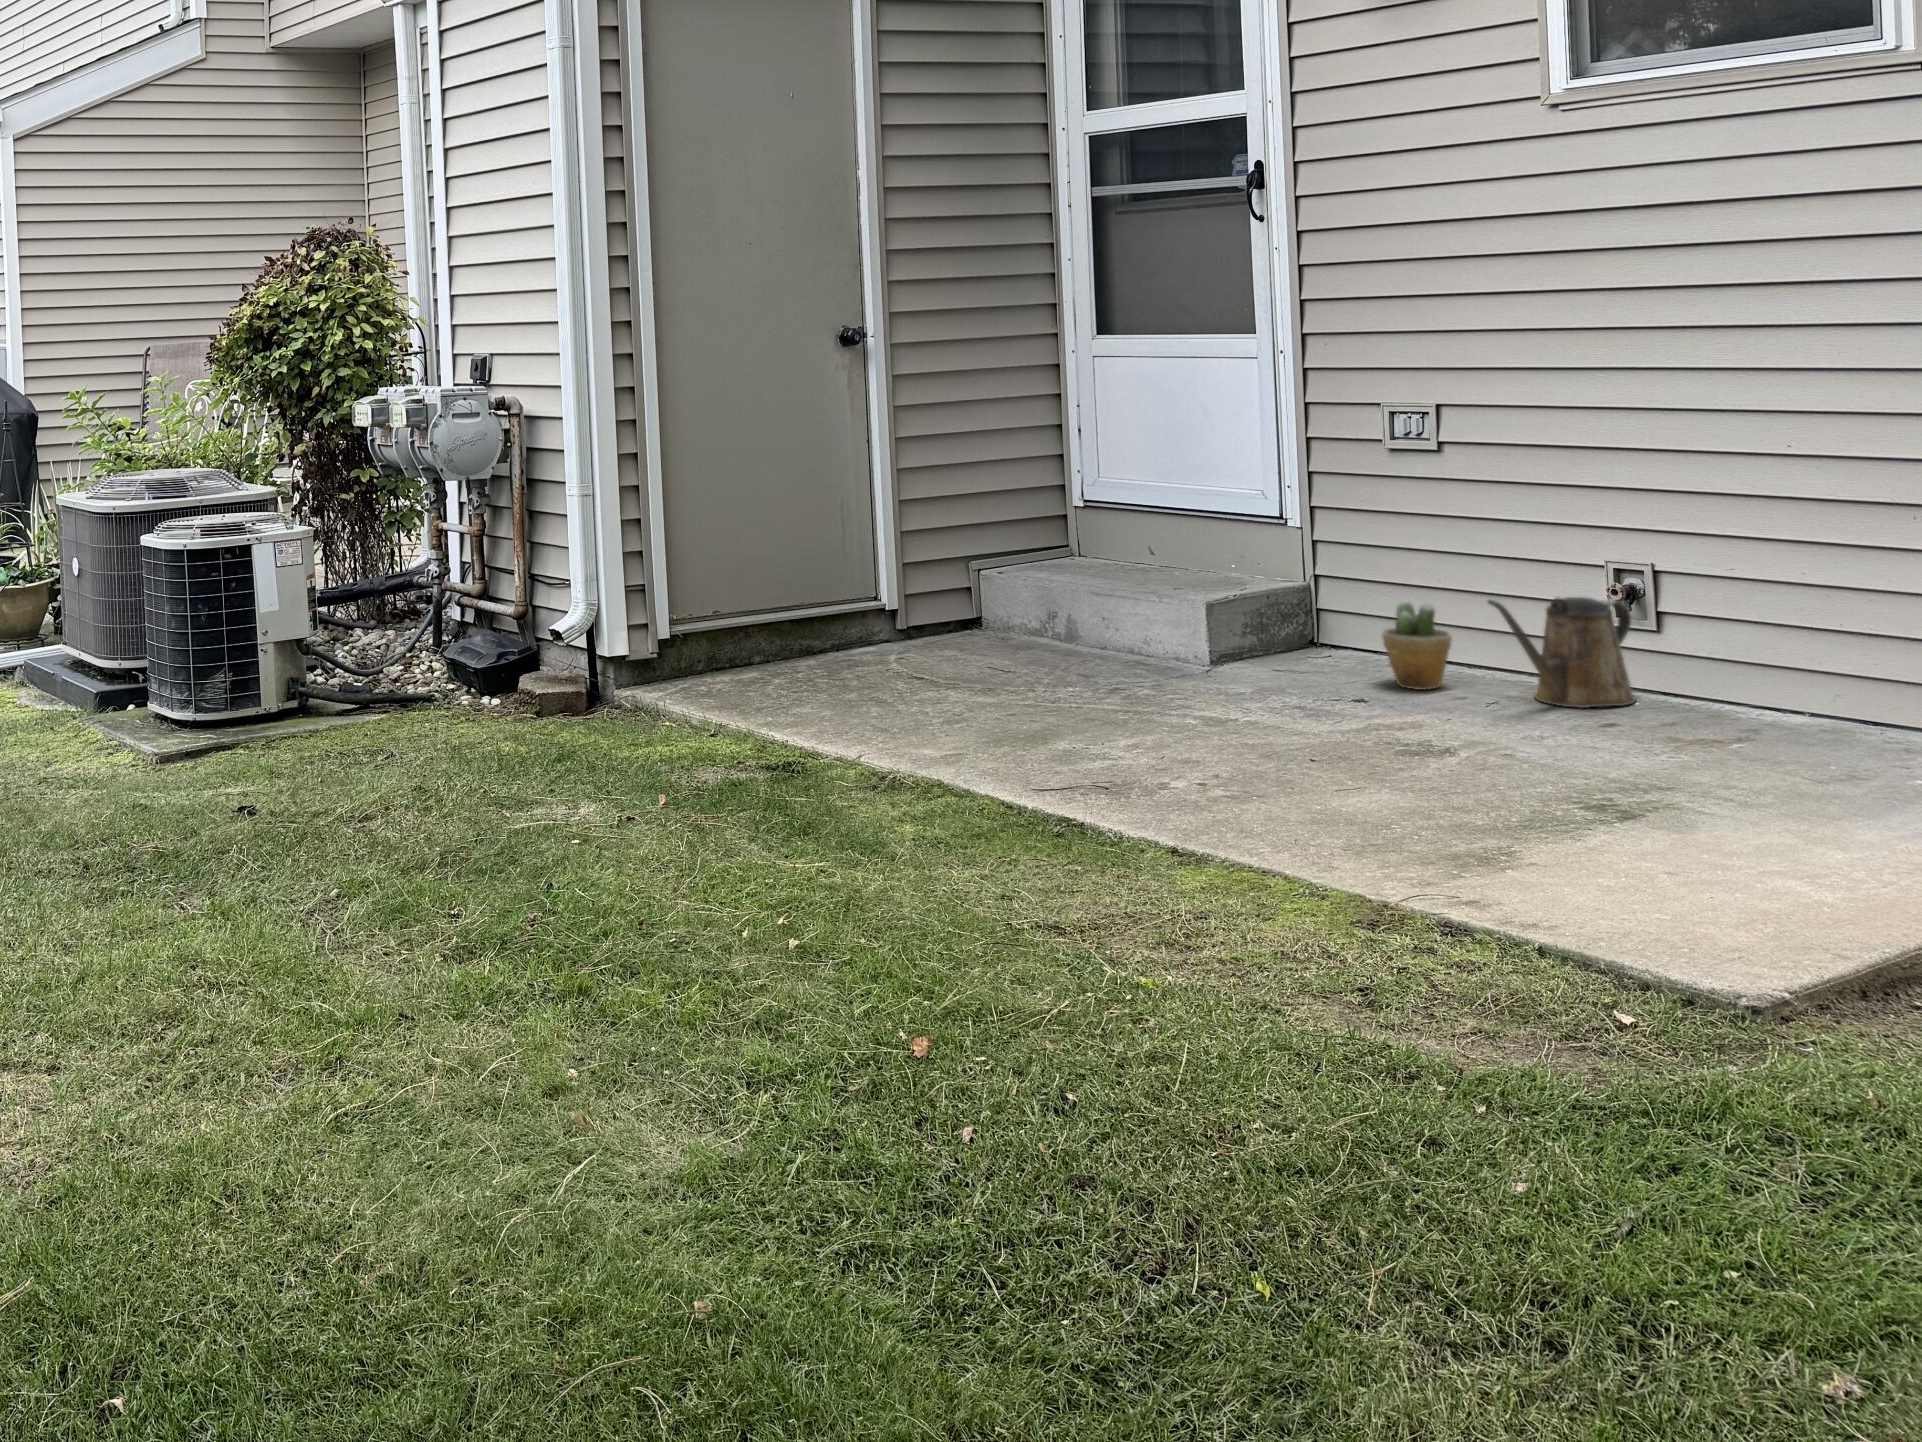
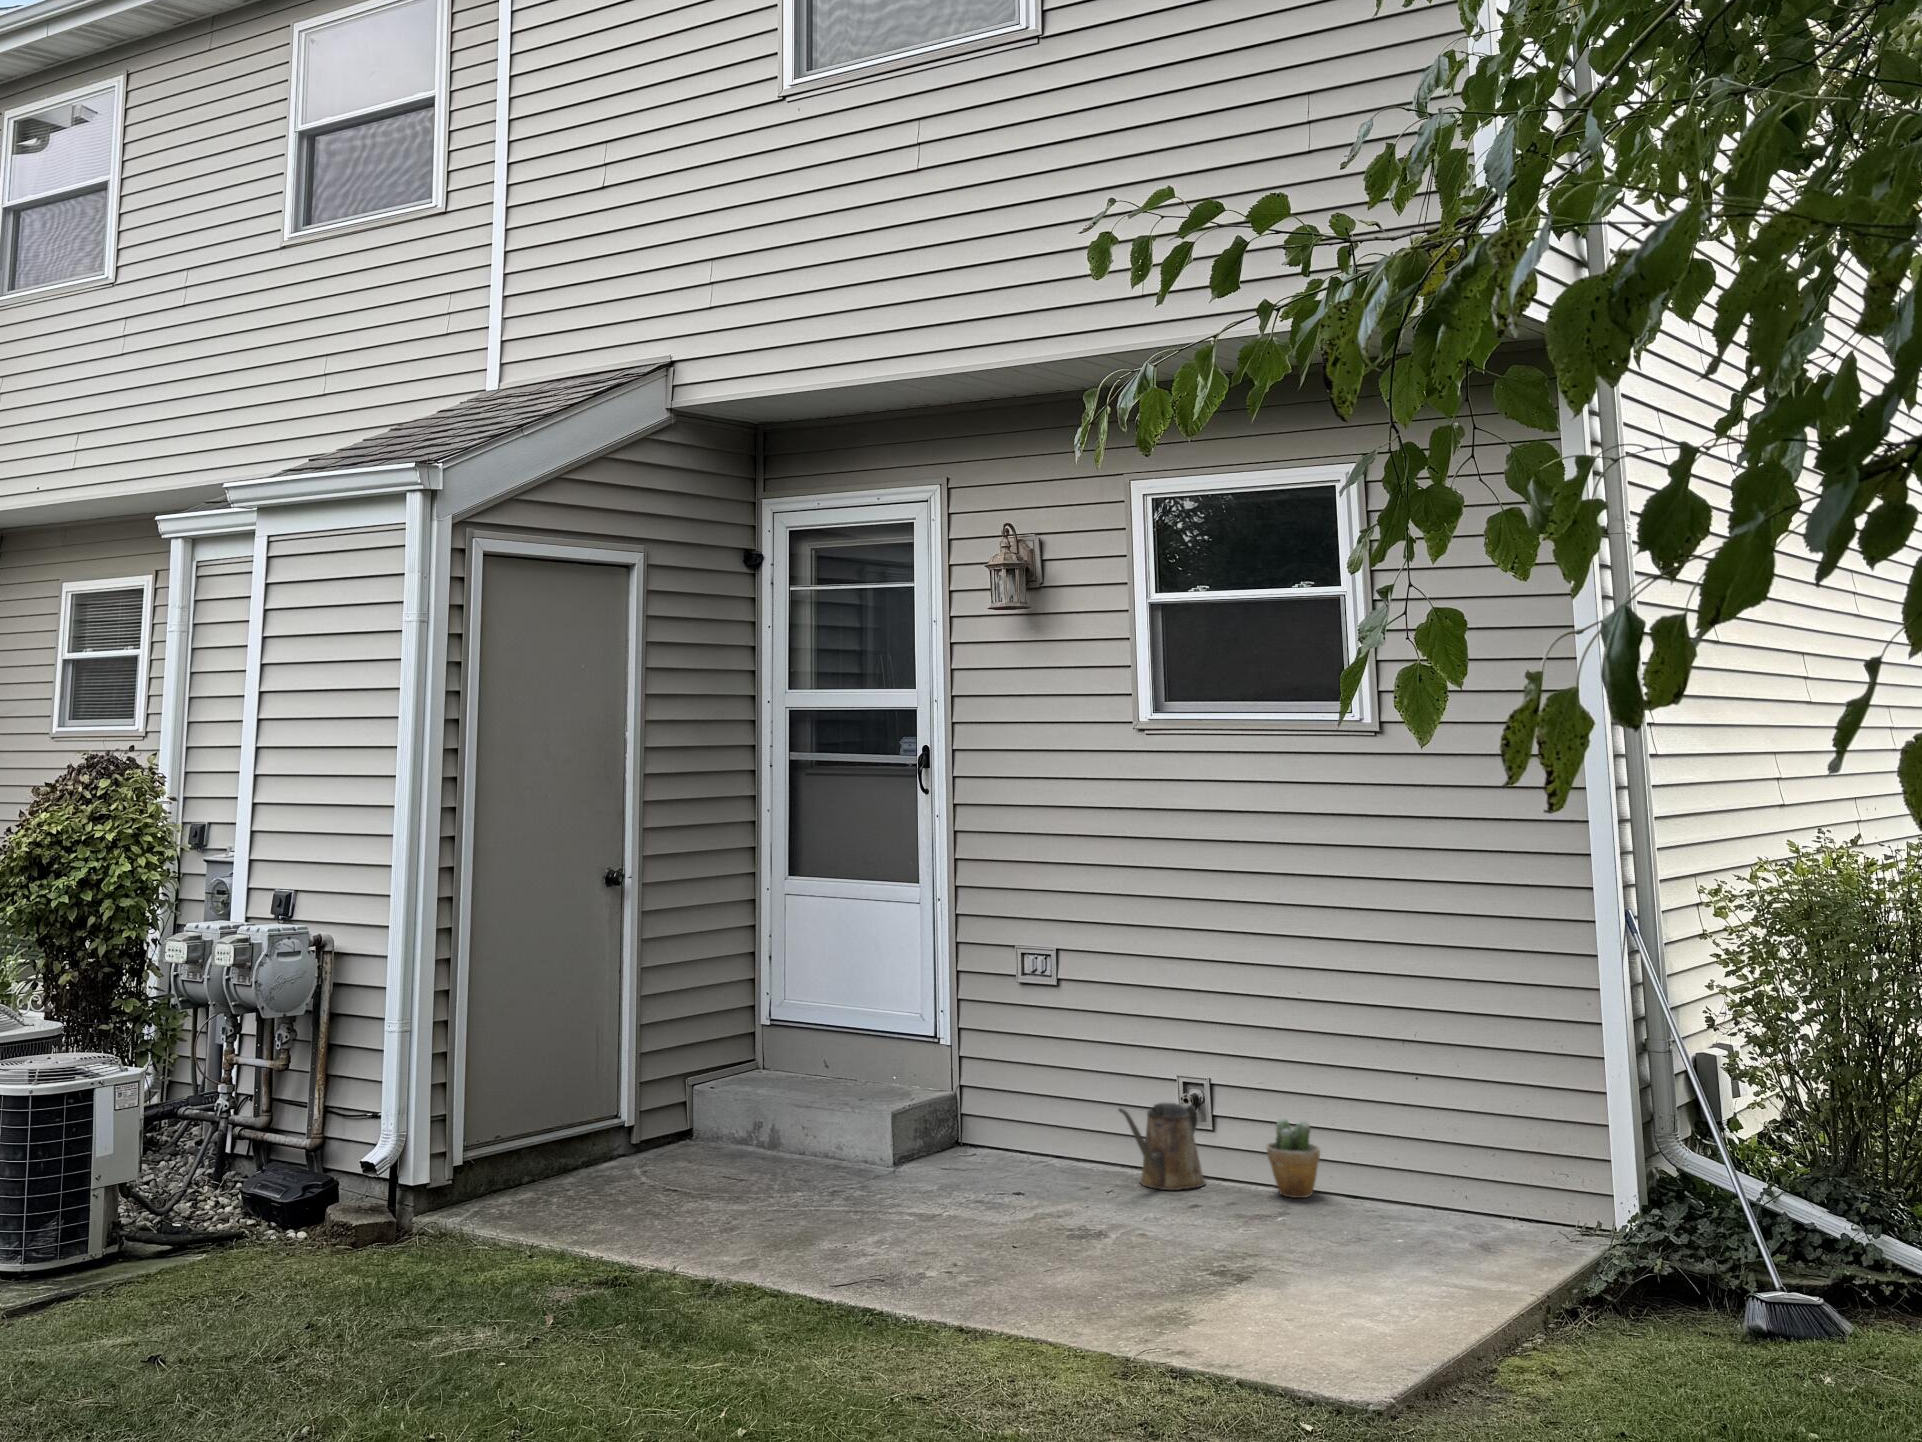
potted plant: present [1382,601,1452,690] -> present [1267,1119,1320,1198]

